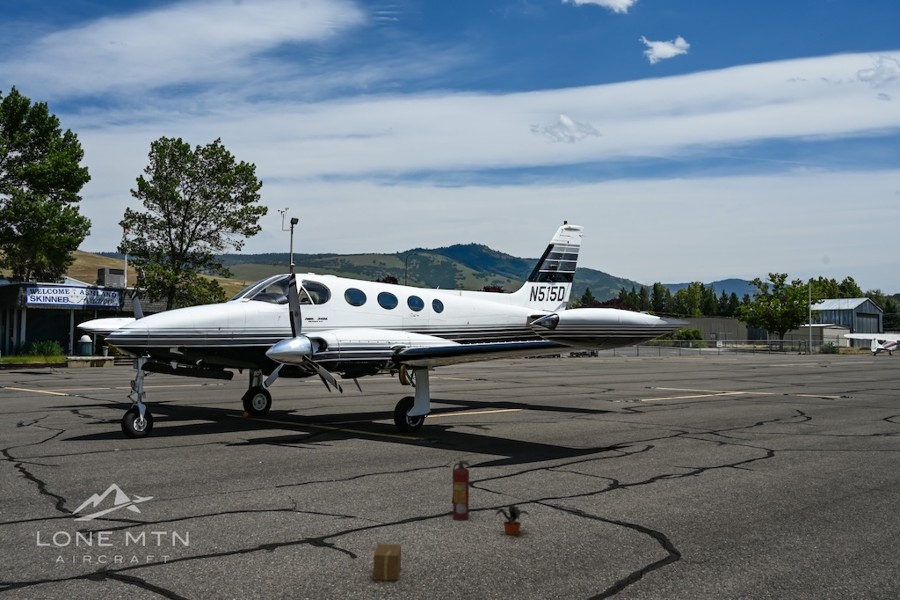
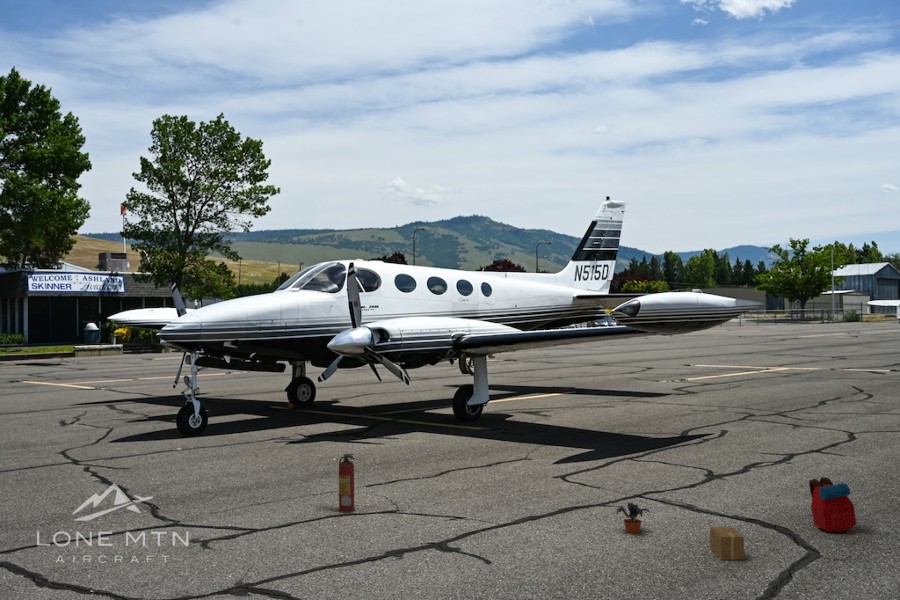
fire extinguisher: present [452,460,470,520] -> present [339,454,355,513]
backpack: none [687,484,729,538] -> present [809,477,856,532]
cardboard box: present [373,544,401,580] -> present [710,527,744,560]

